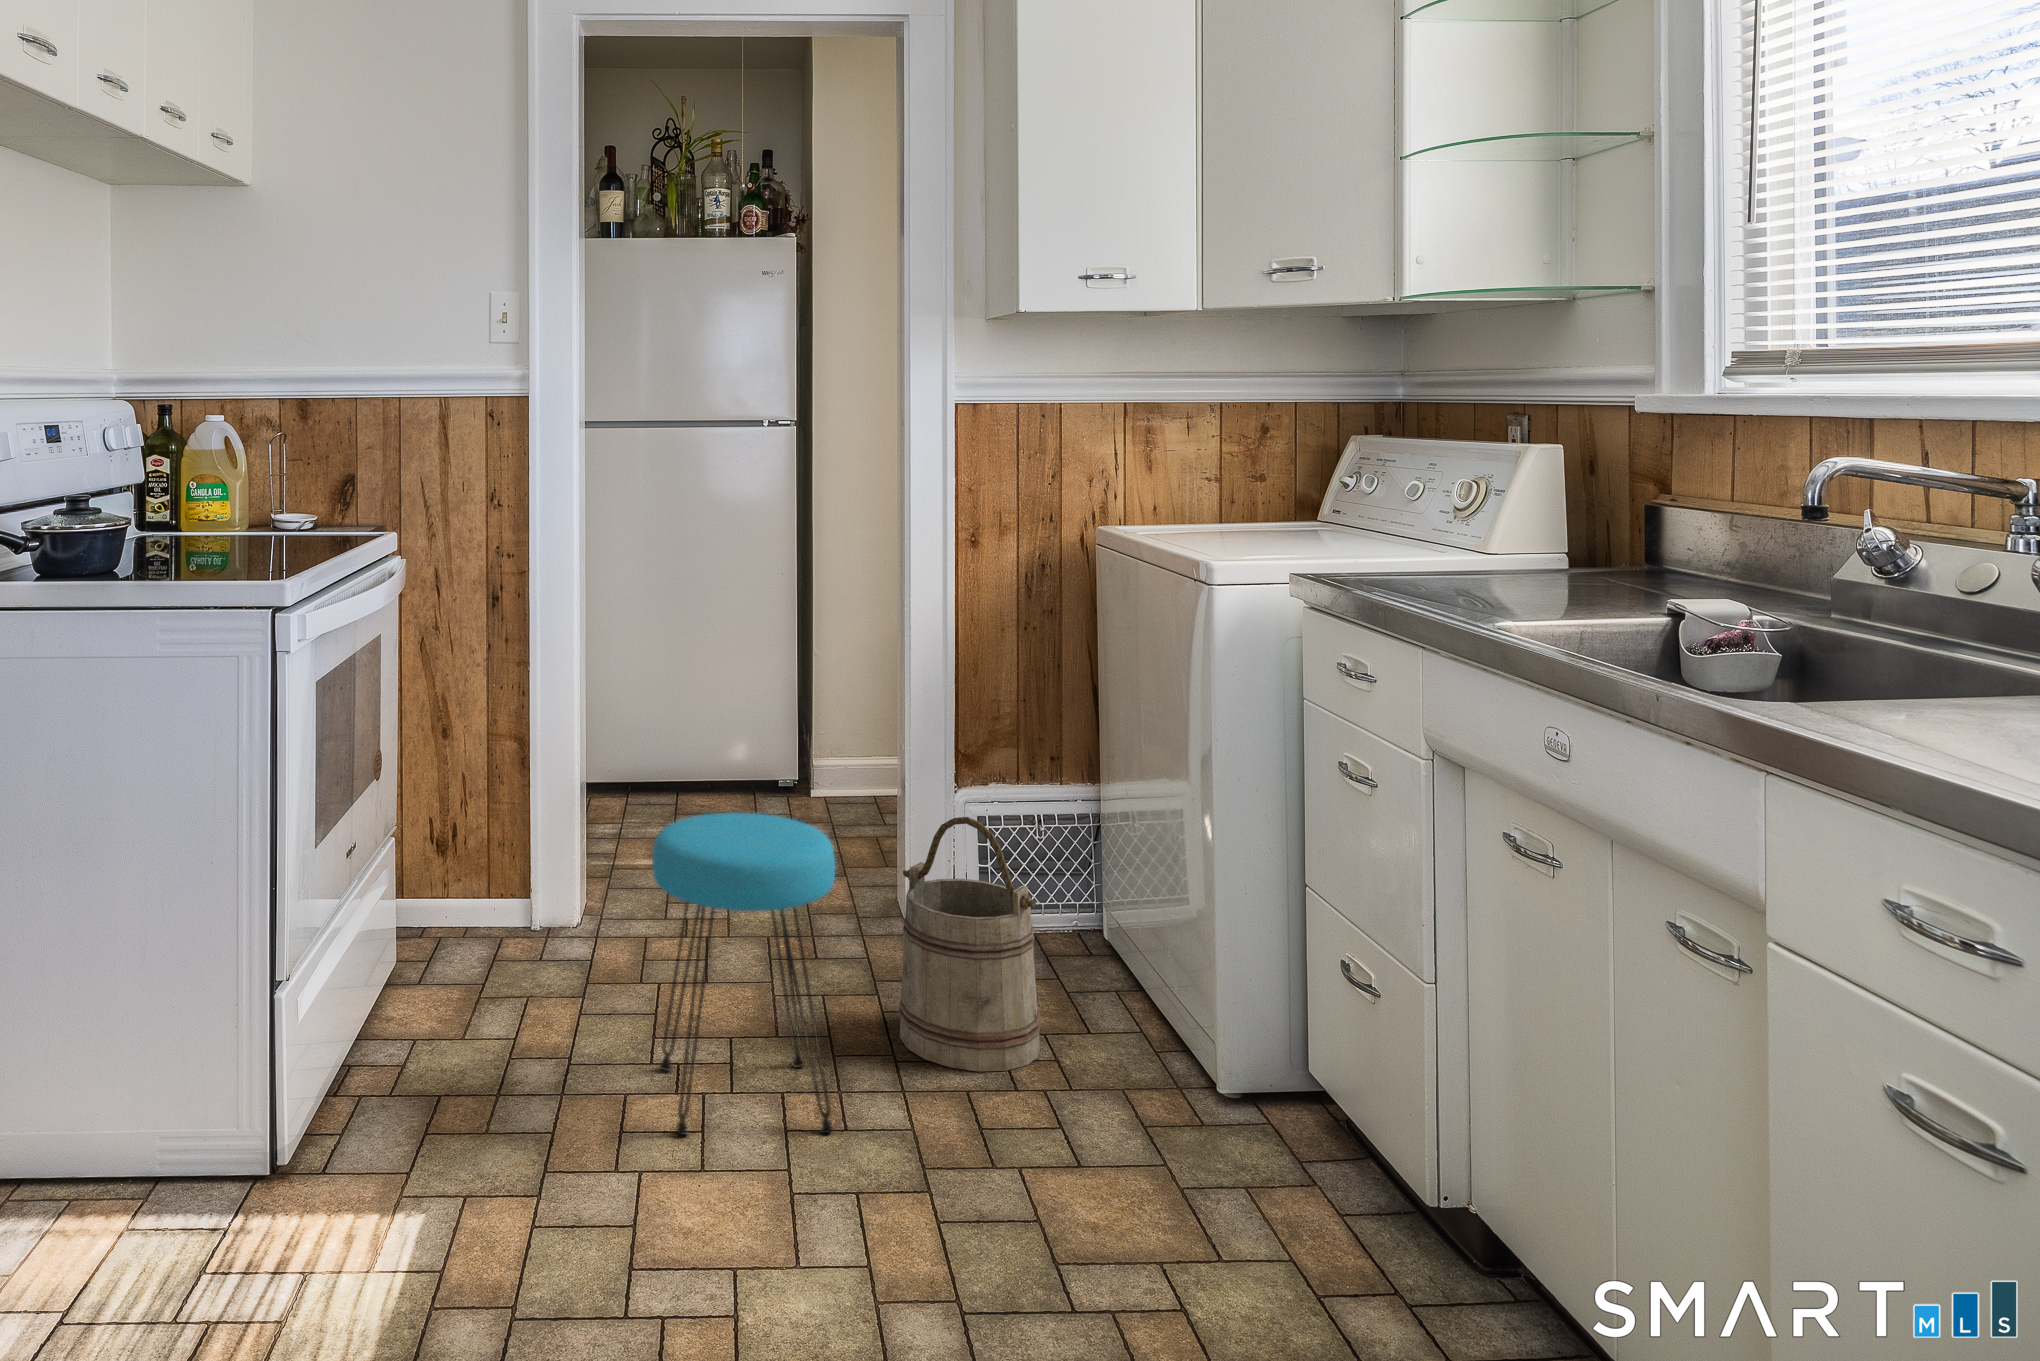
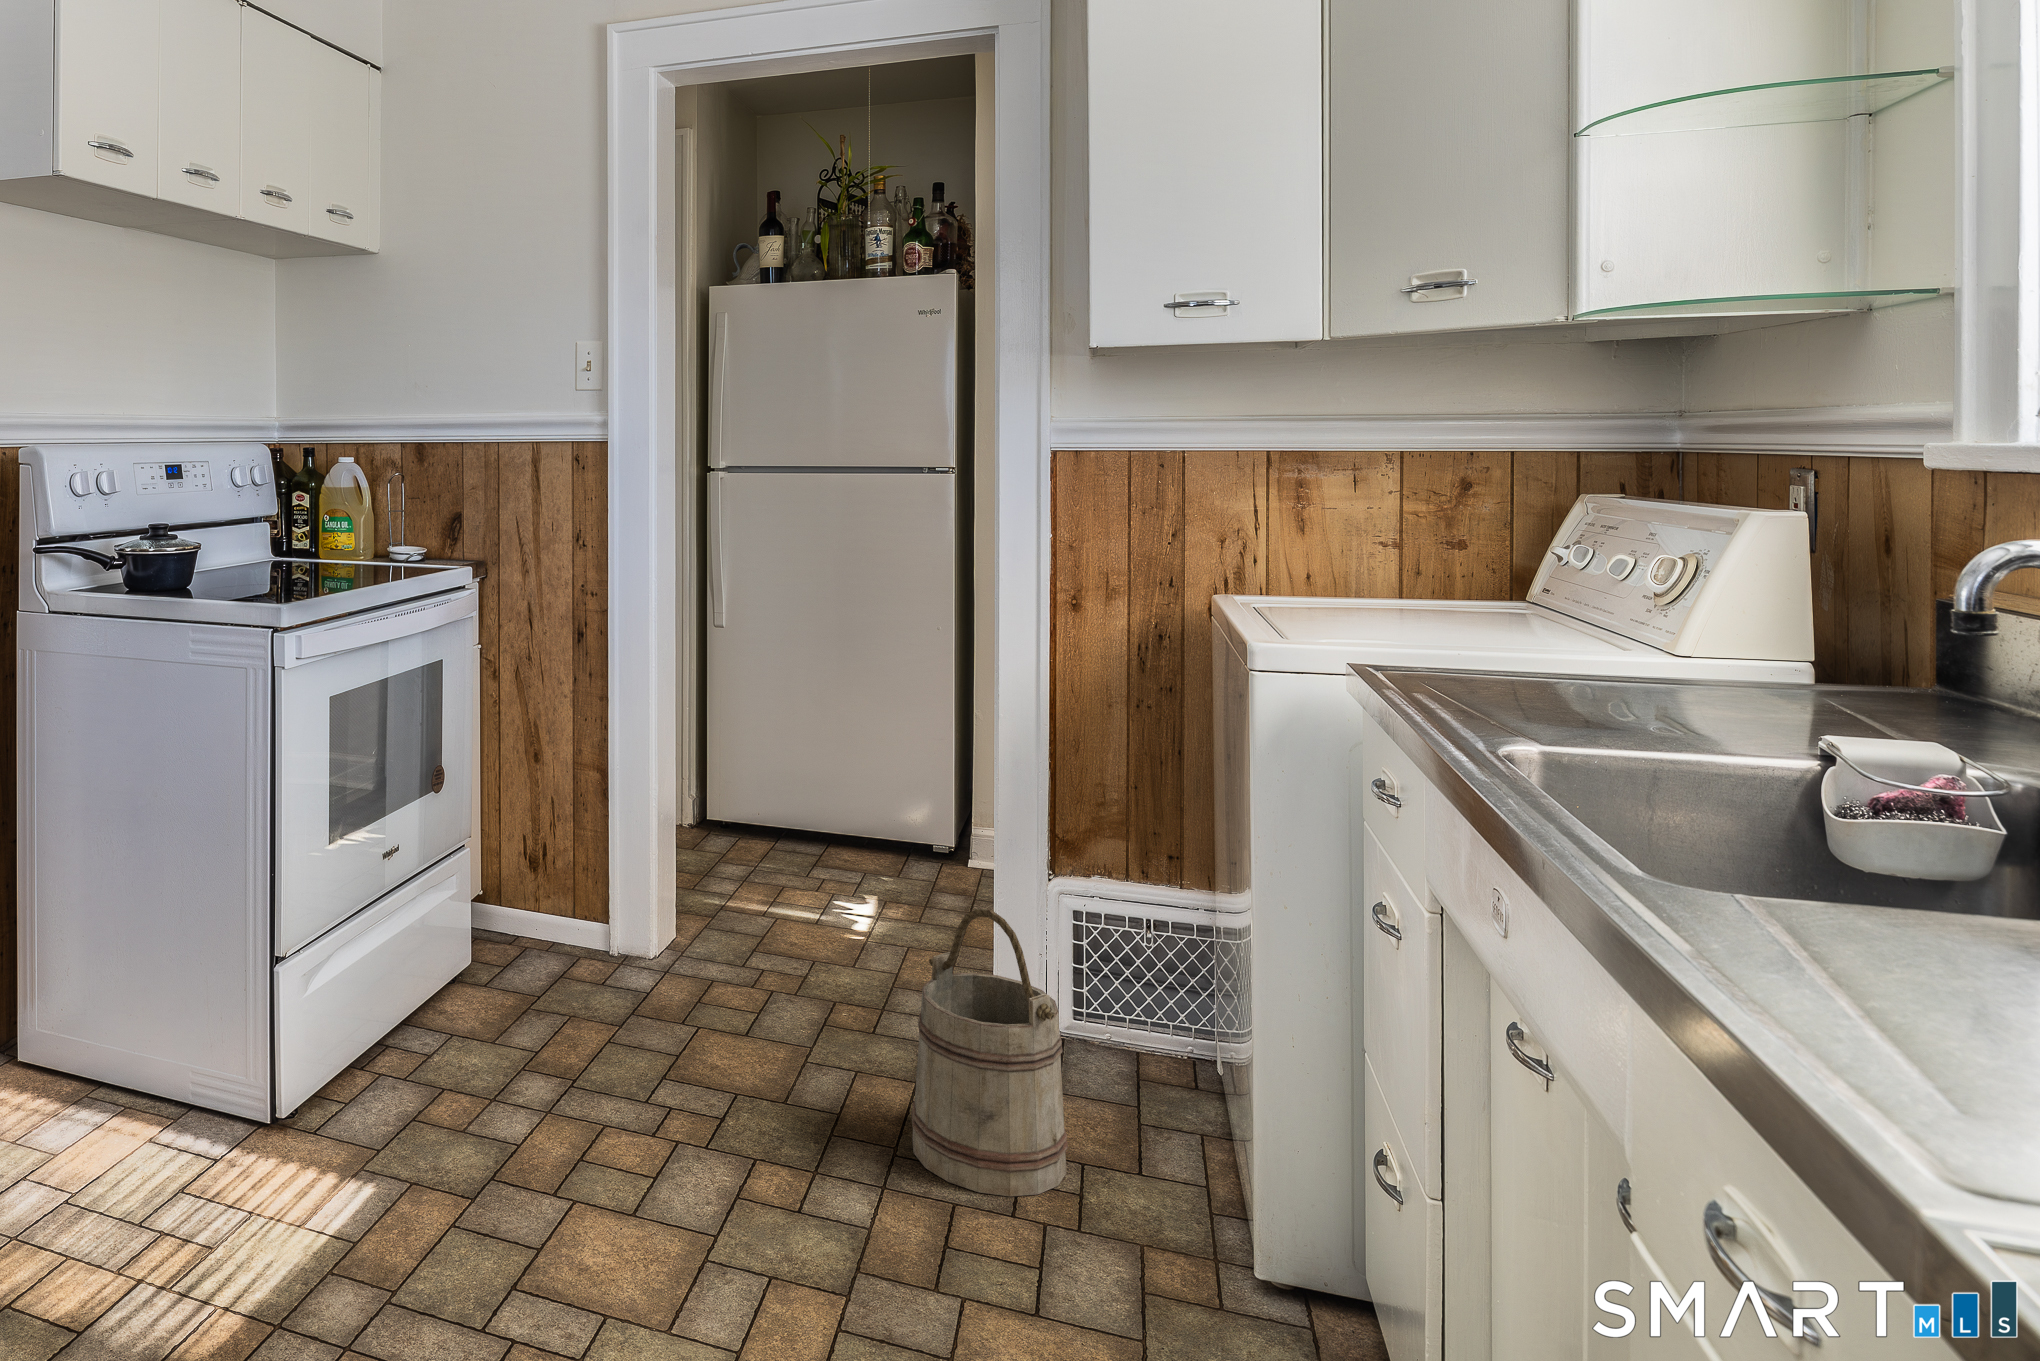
stool: present [652,813,835,1134] -> none [614,876,808,1233]

